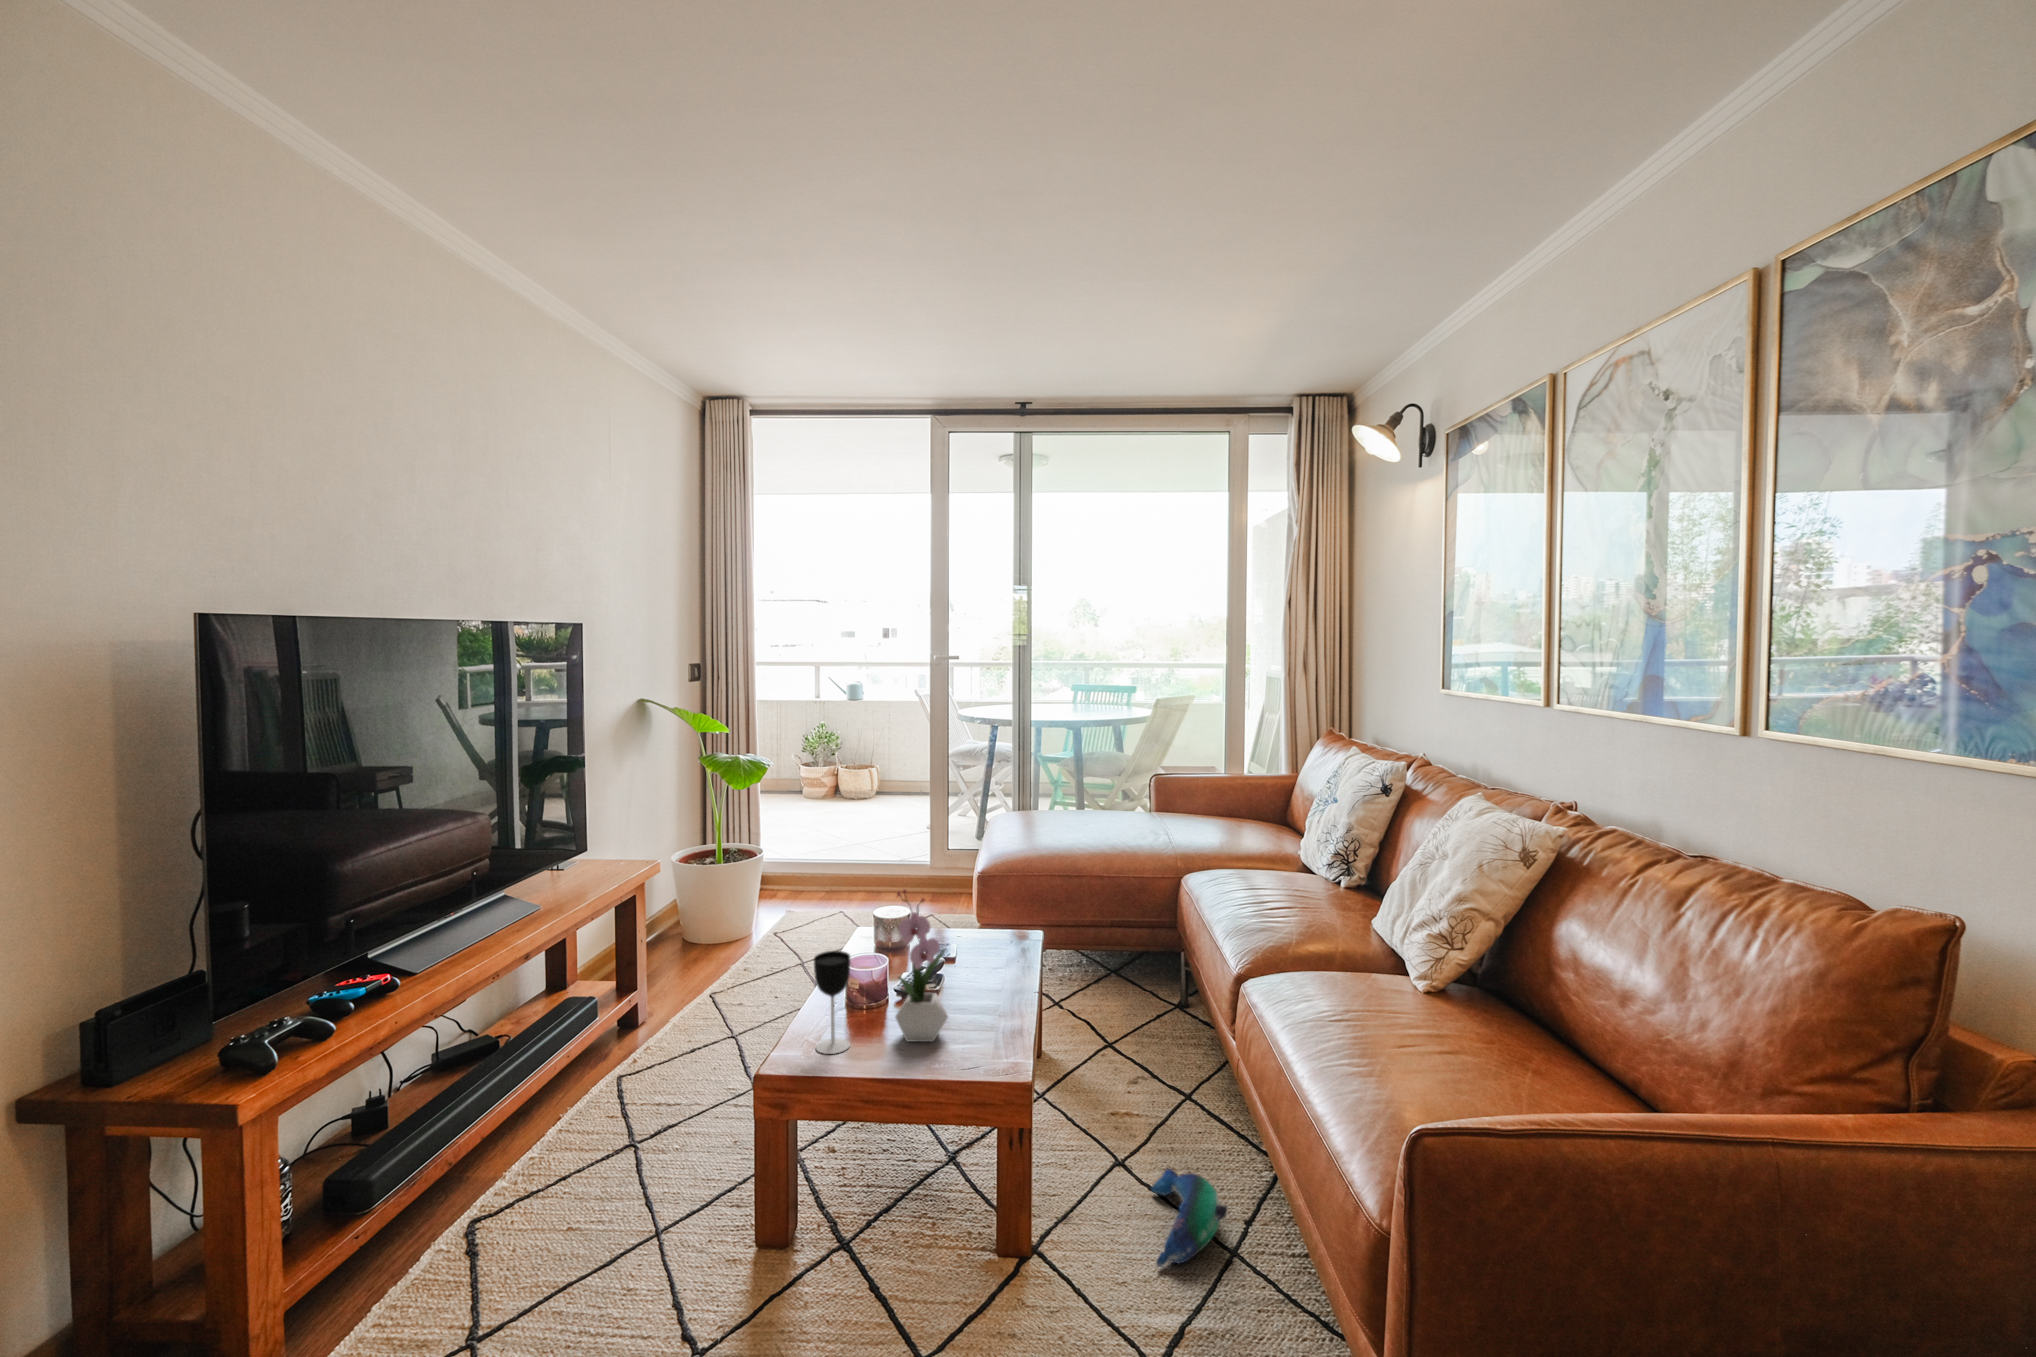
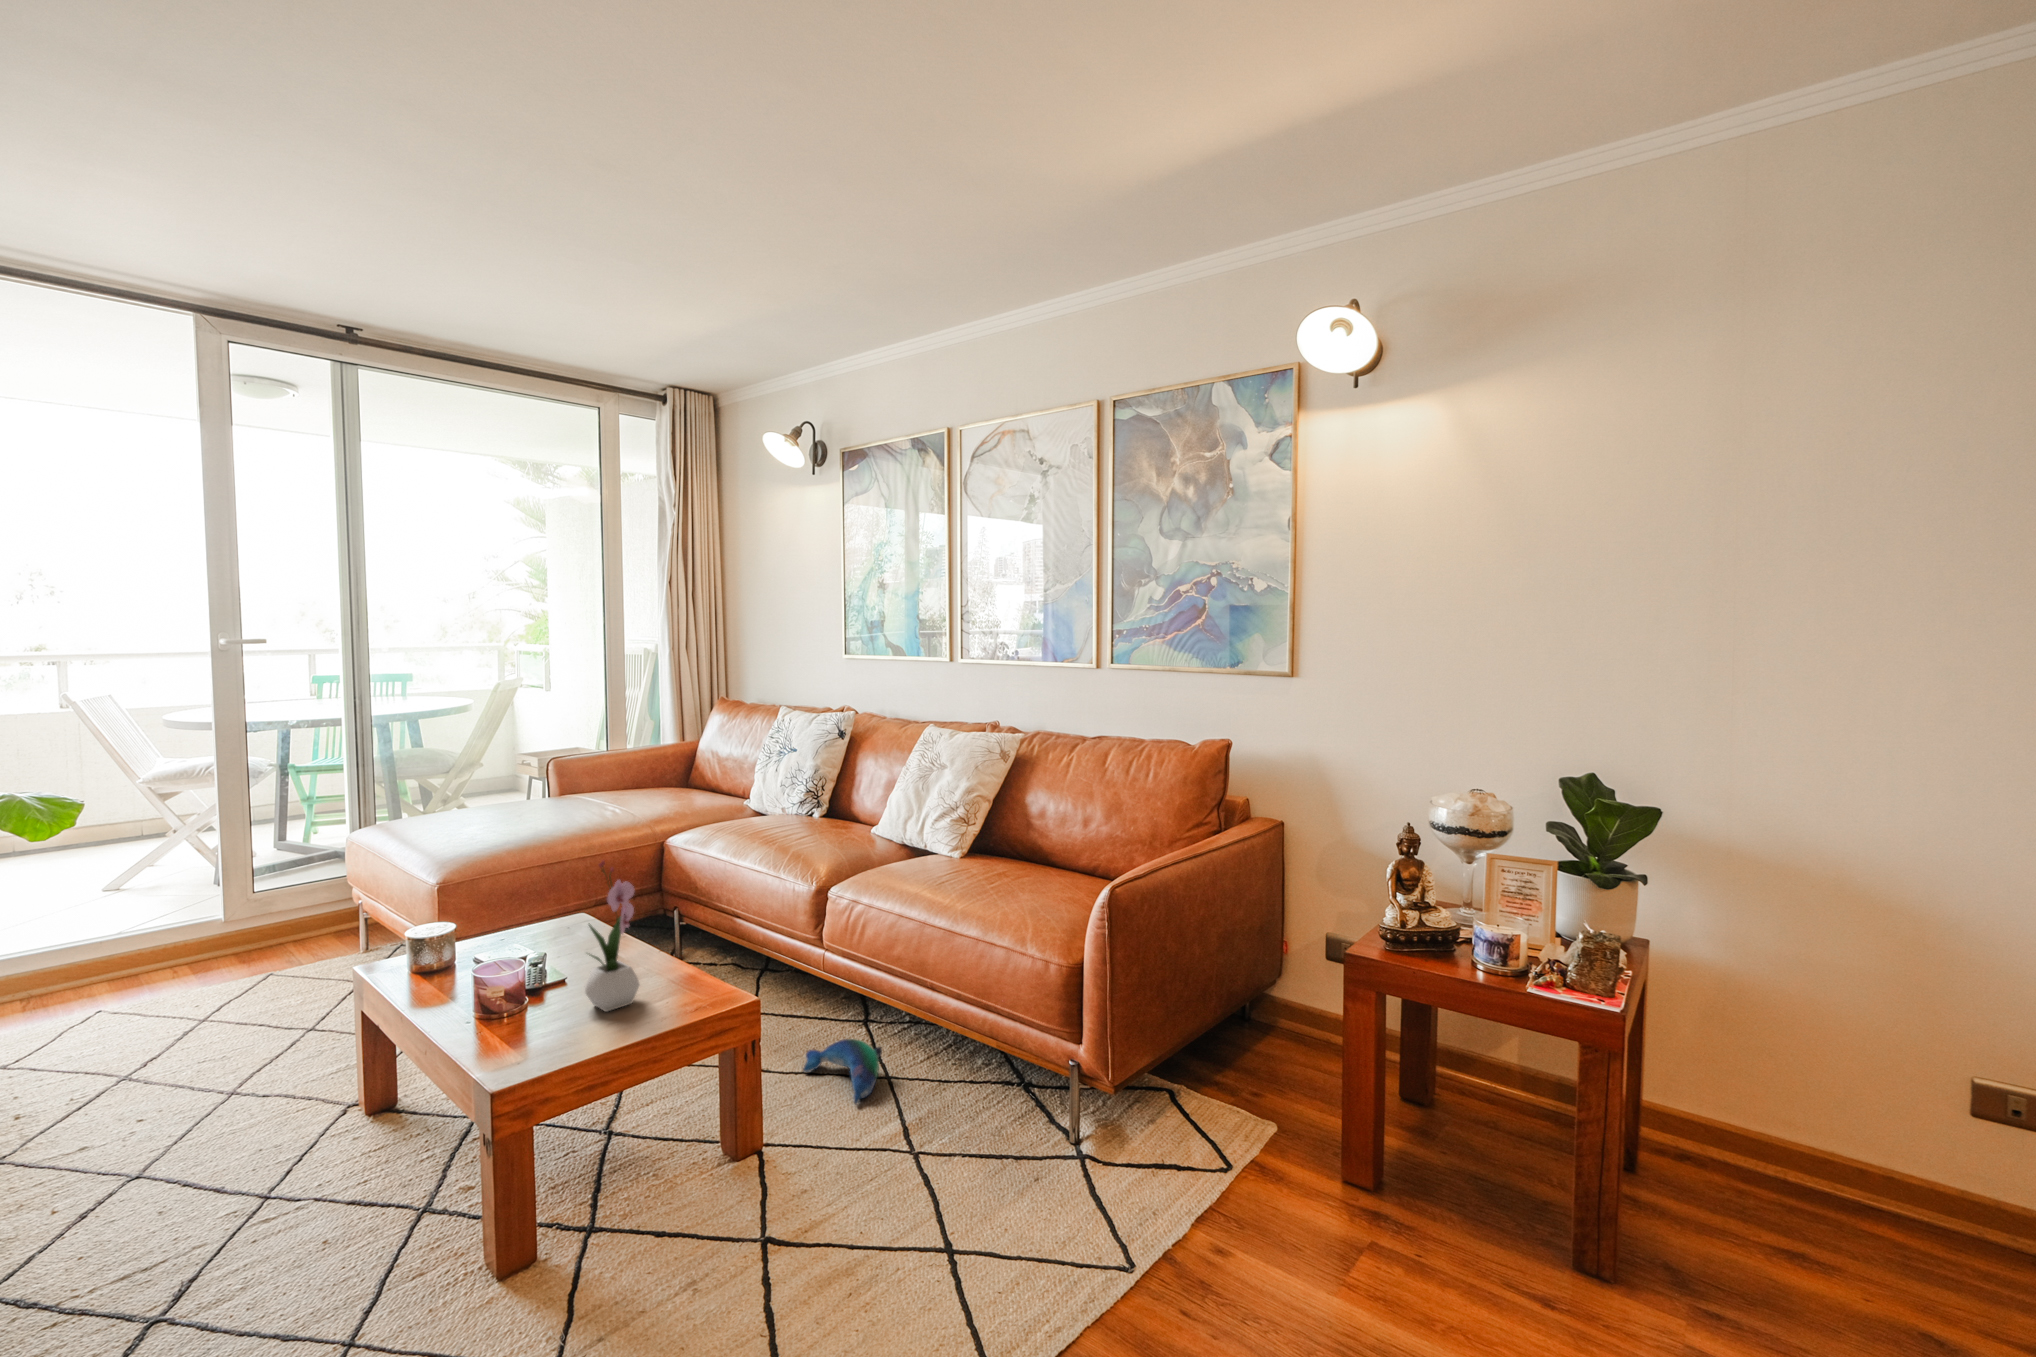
wine glass: present [814,951,850,1054] -> none [510,940,555,1049]

